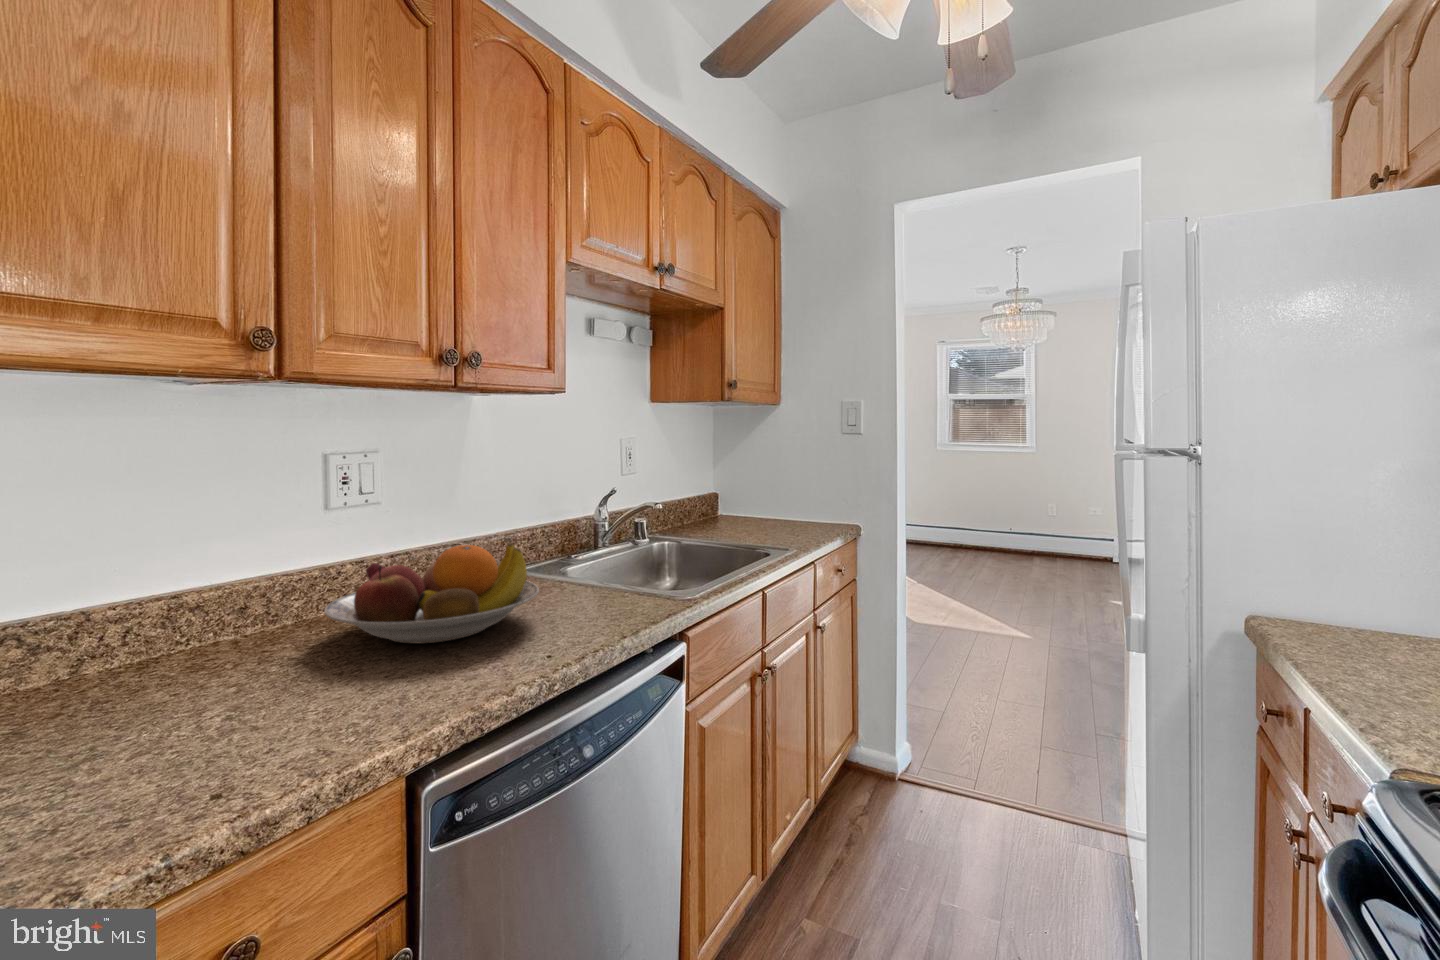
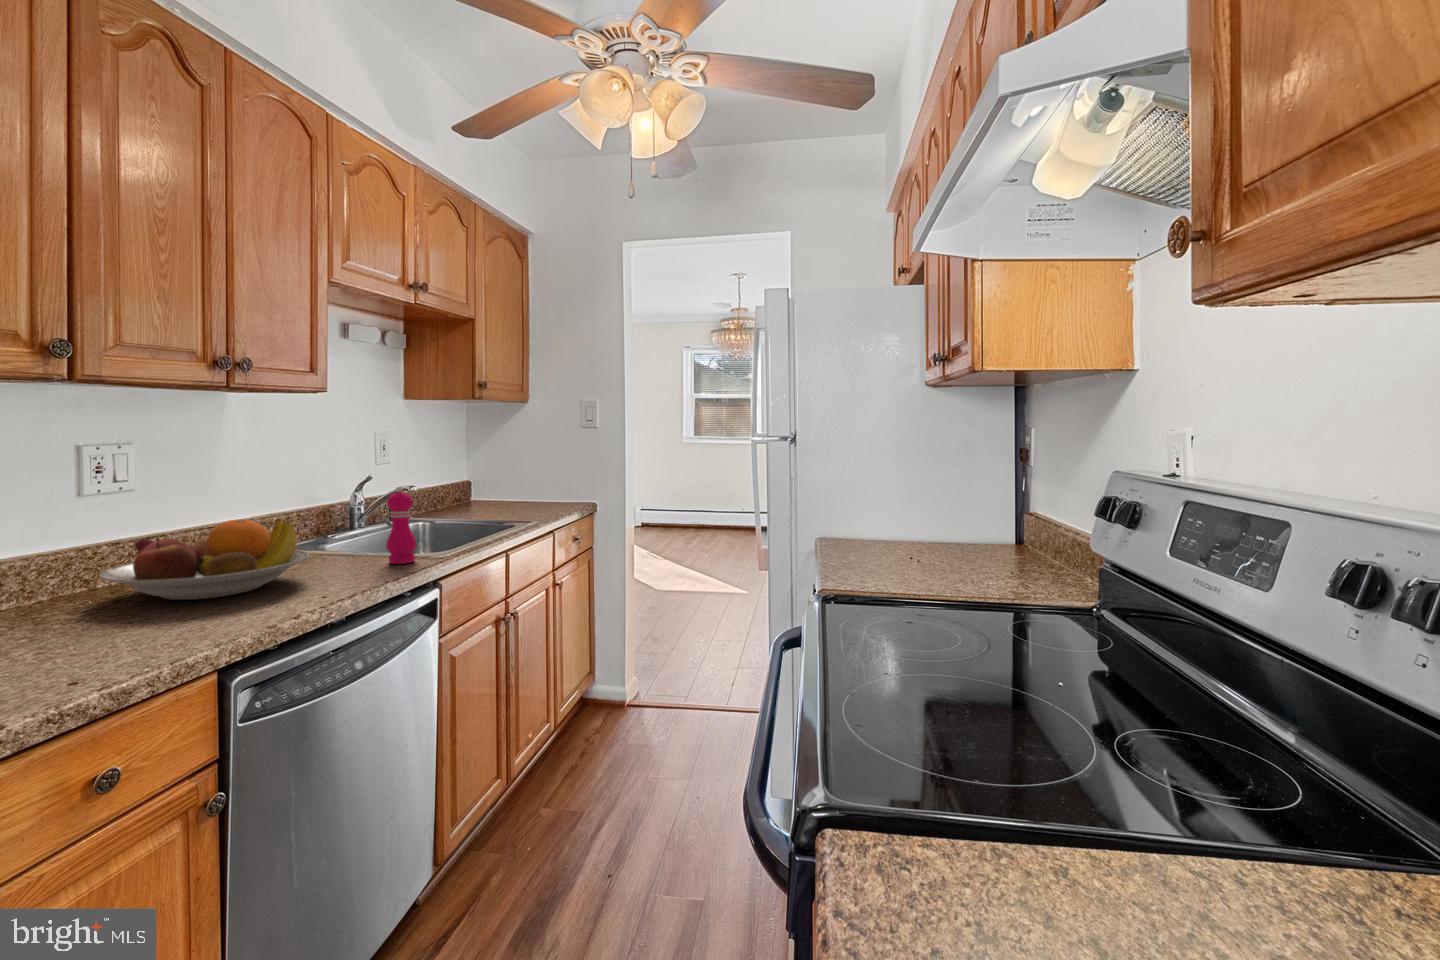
pepper mill: none [626,506,660,604] -> present [386,487,417,564]

